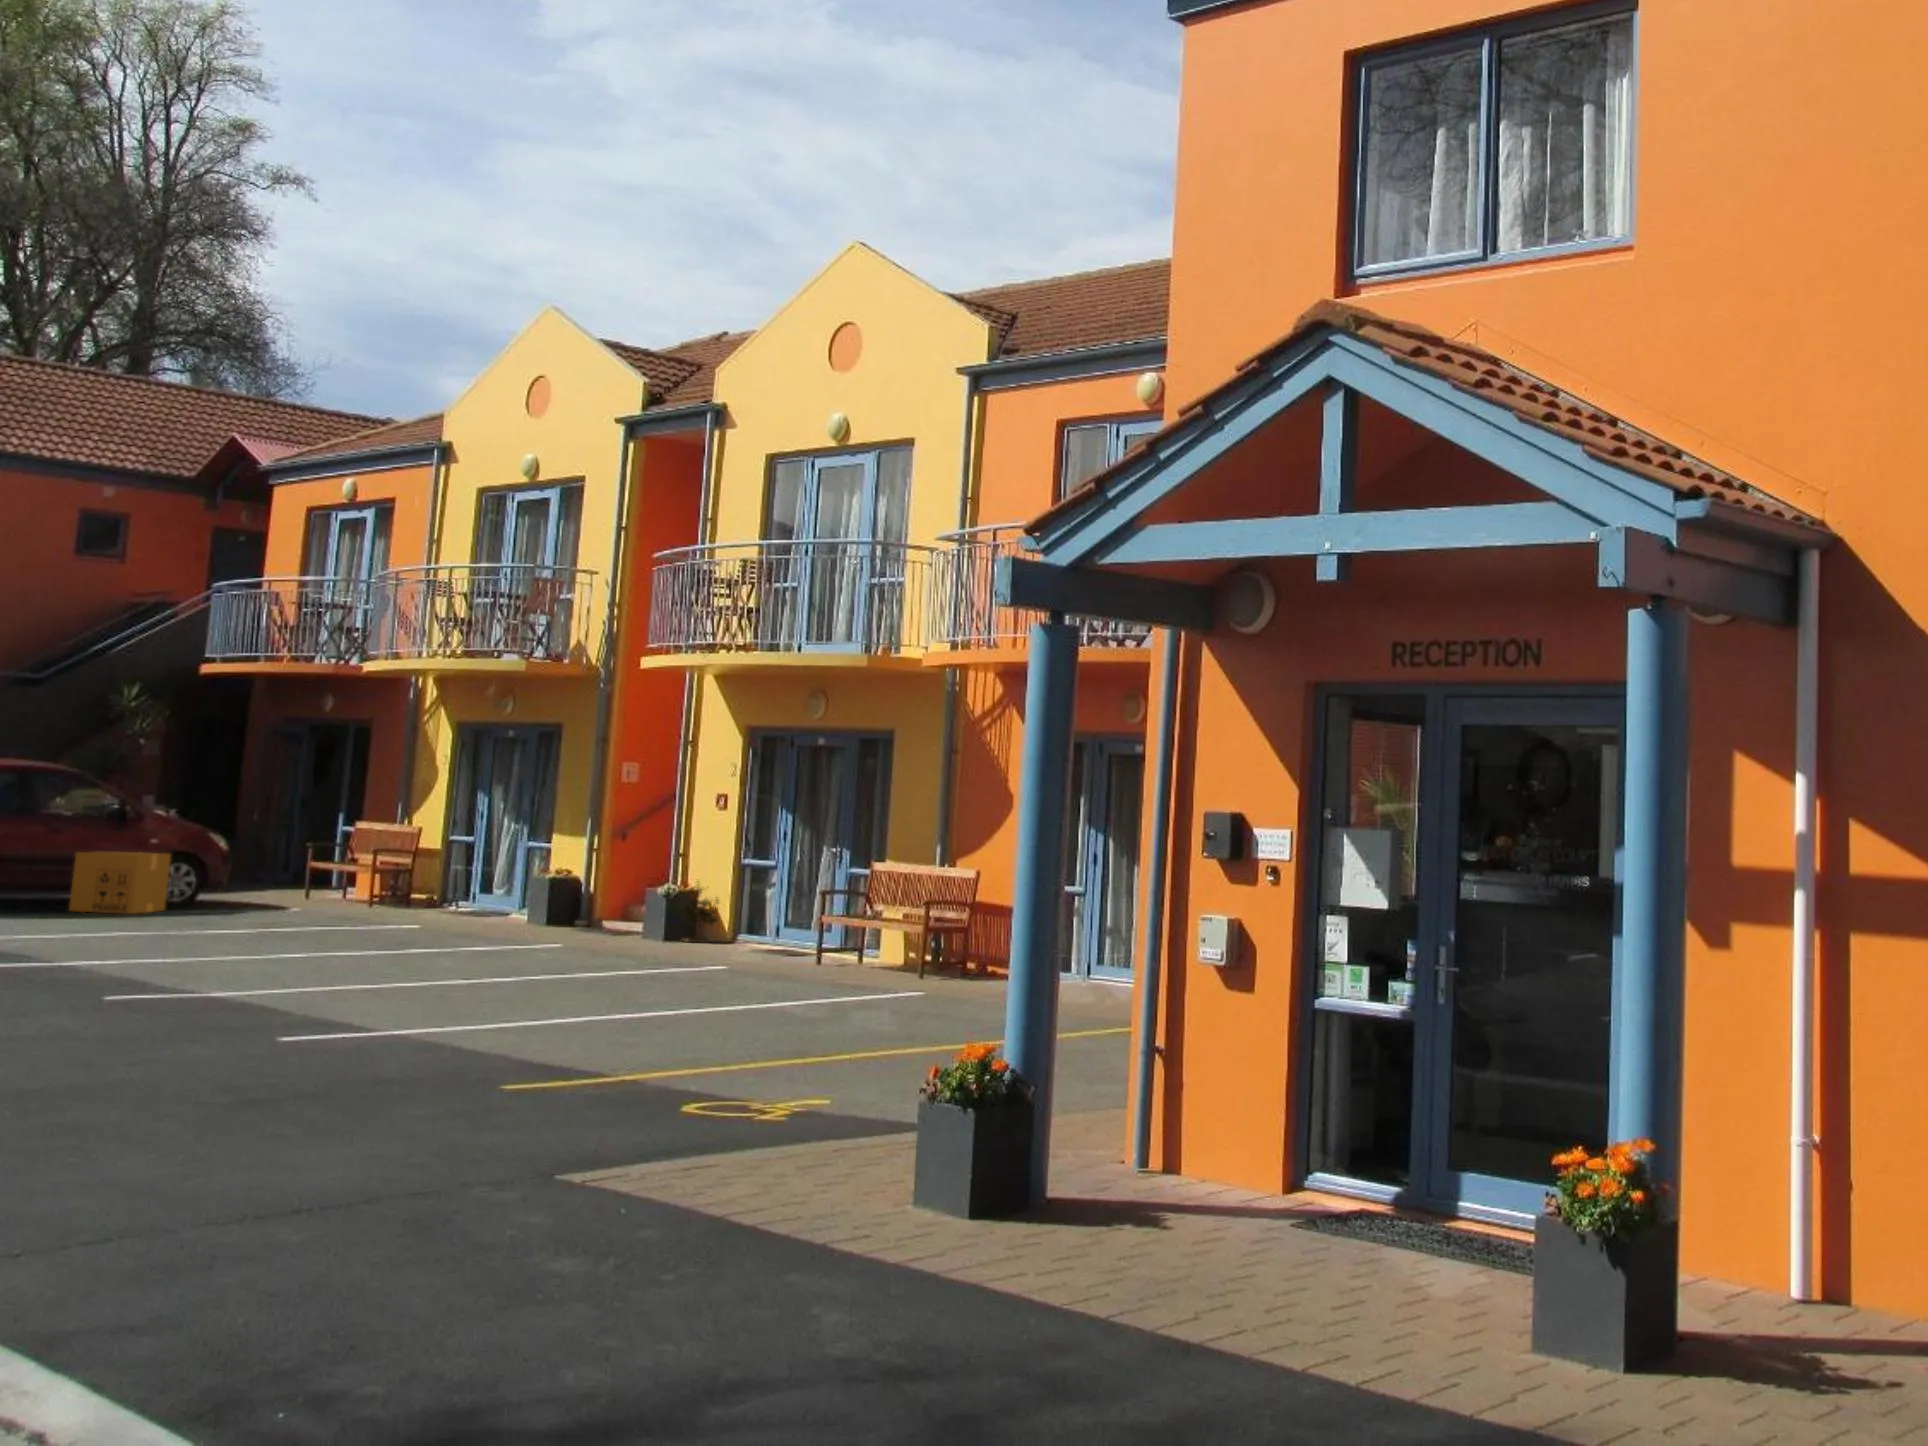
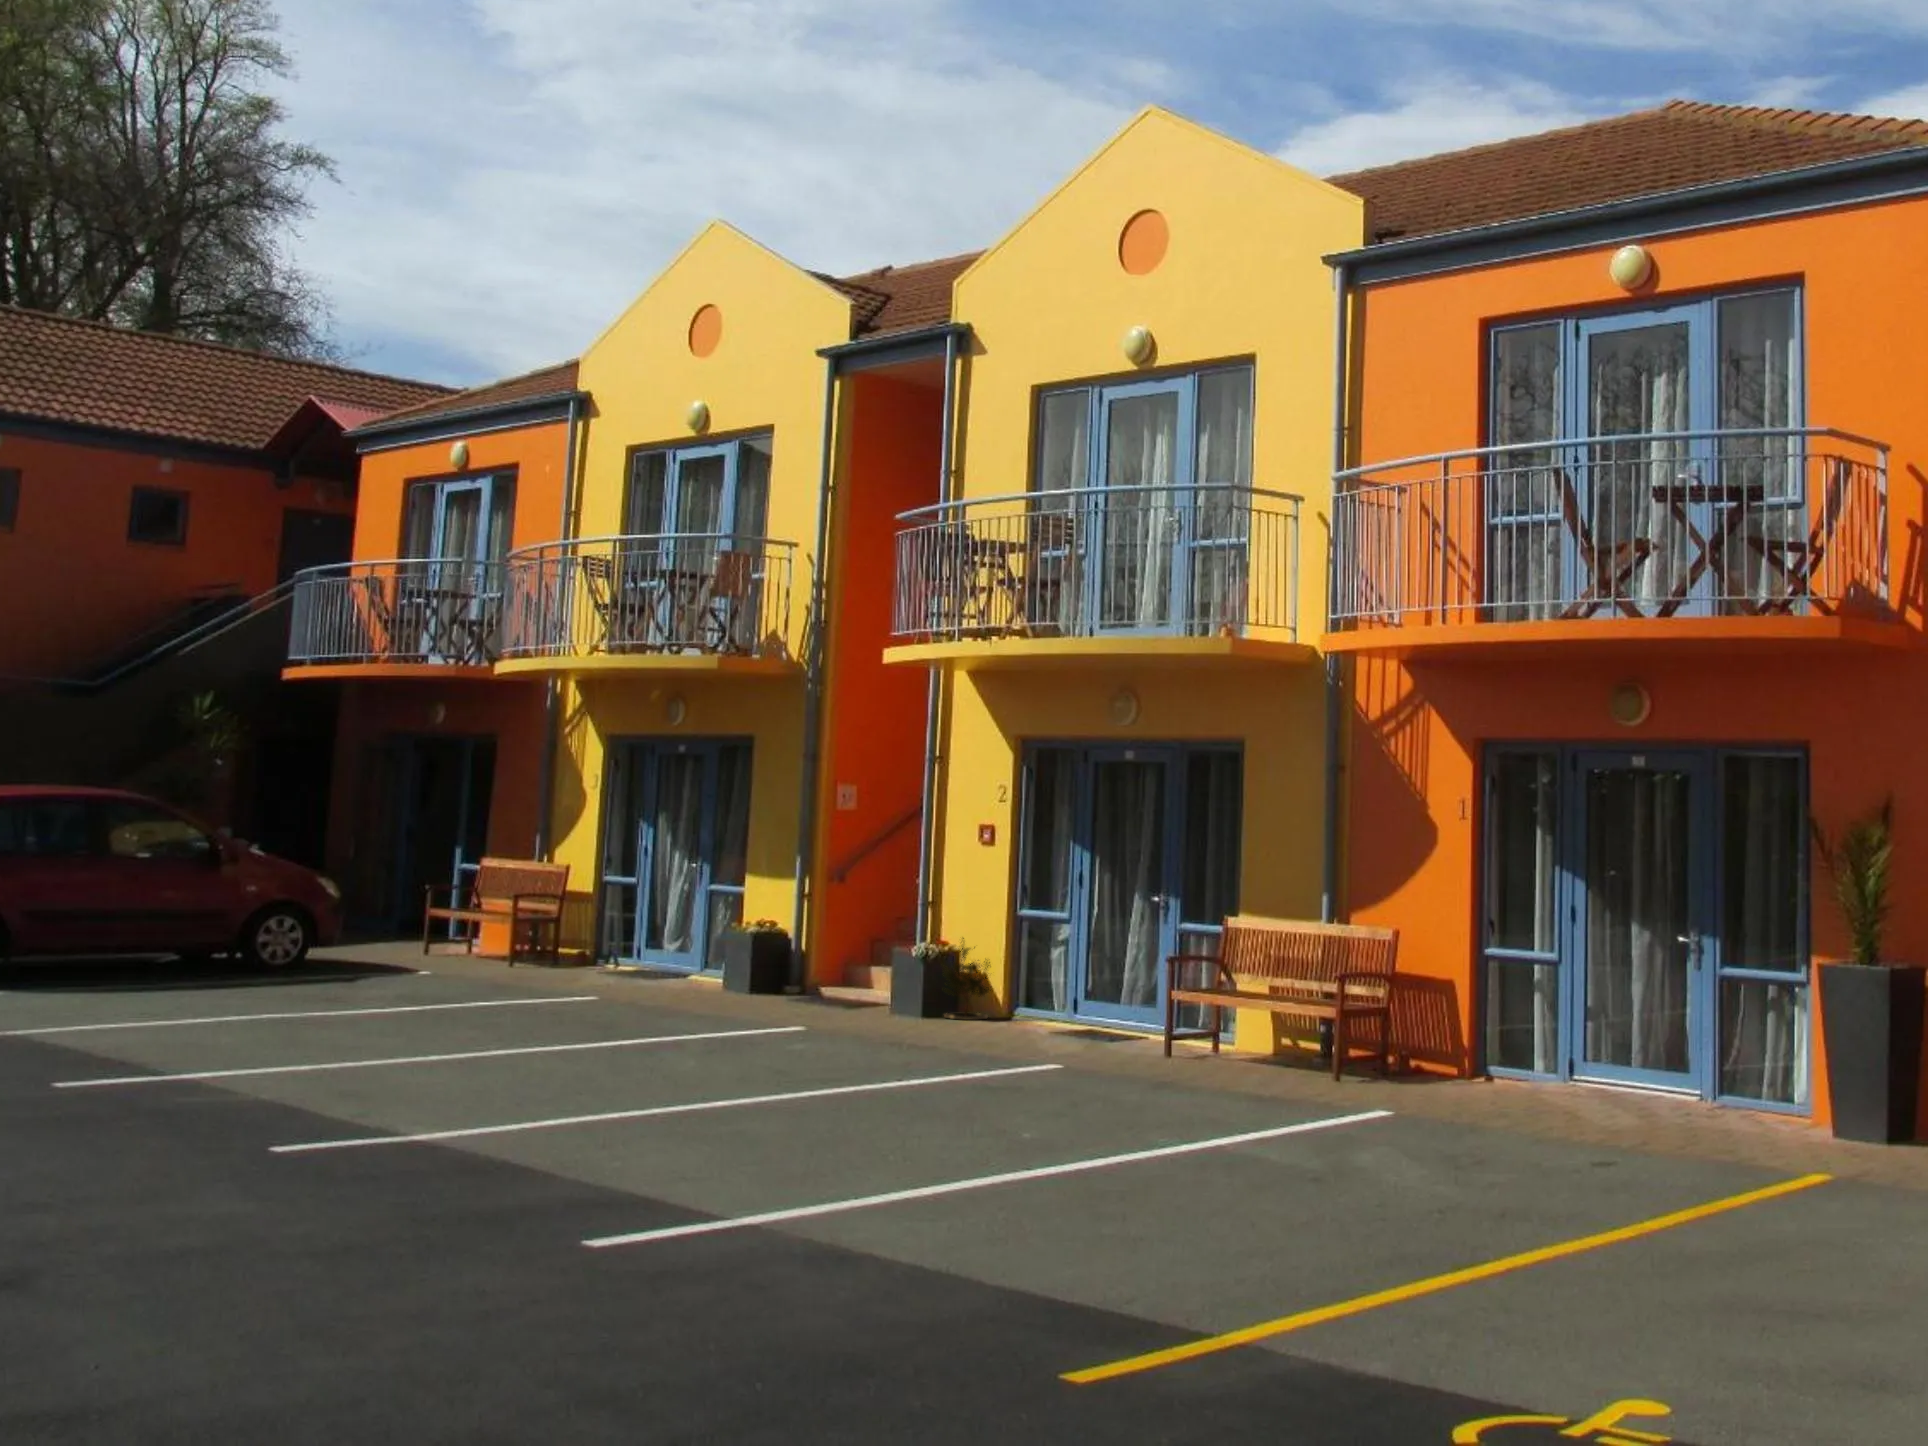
cardboard box: present [69,851,171,914] -> none [154,900,276,981]

